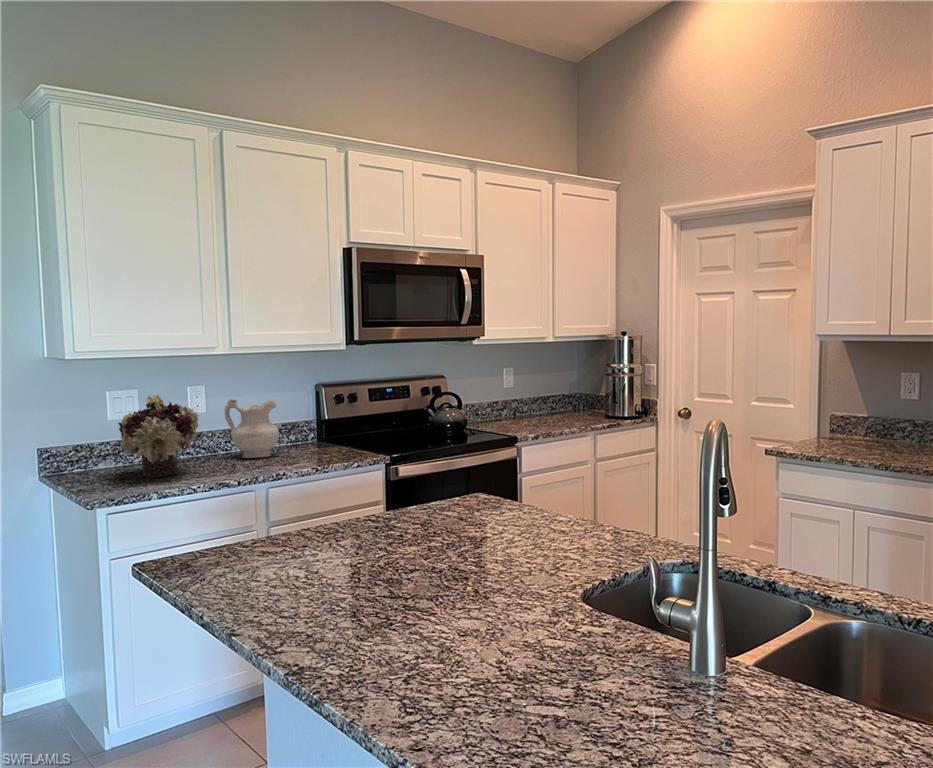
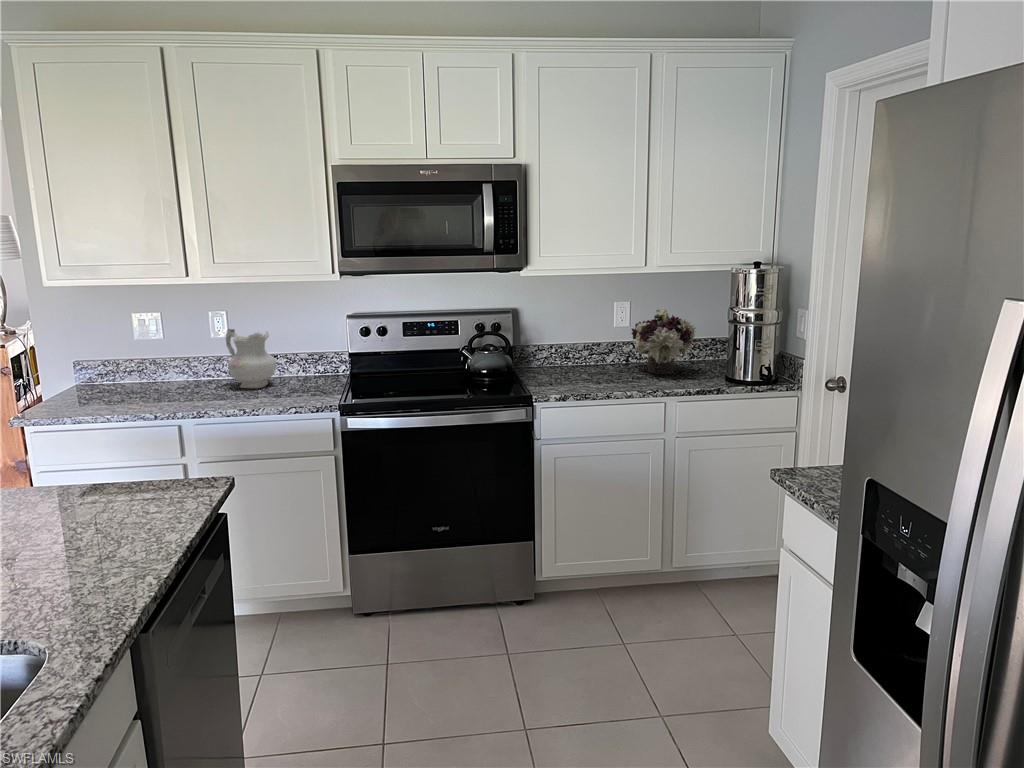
flower arrangement: present [118,393,198,477] -> present [632,307,695,374]

